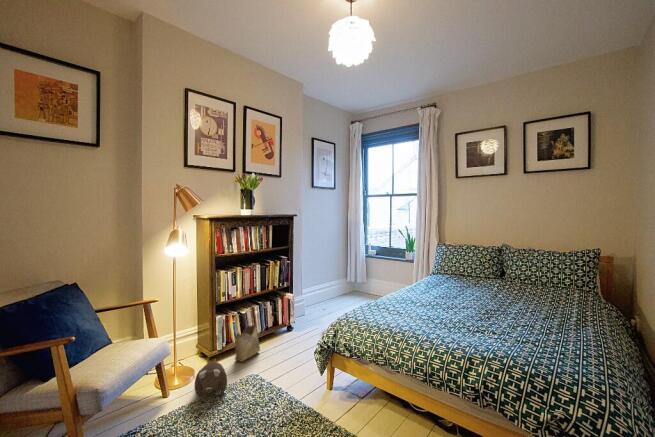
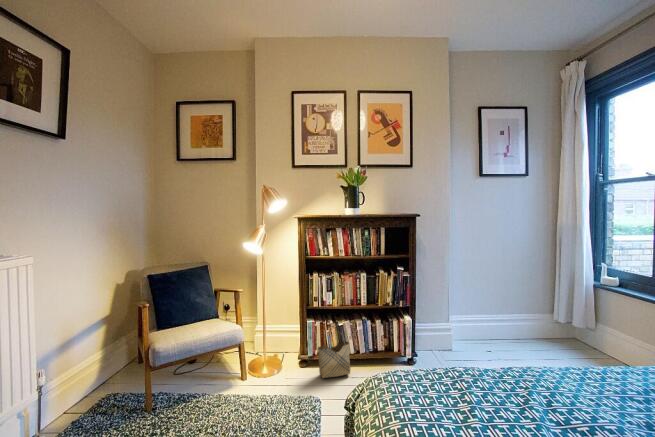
plush toy: present [195,361,227,396] -> none [250,365,289,401]

